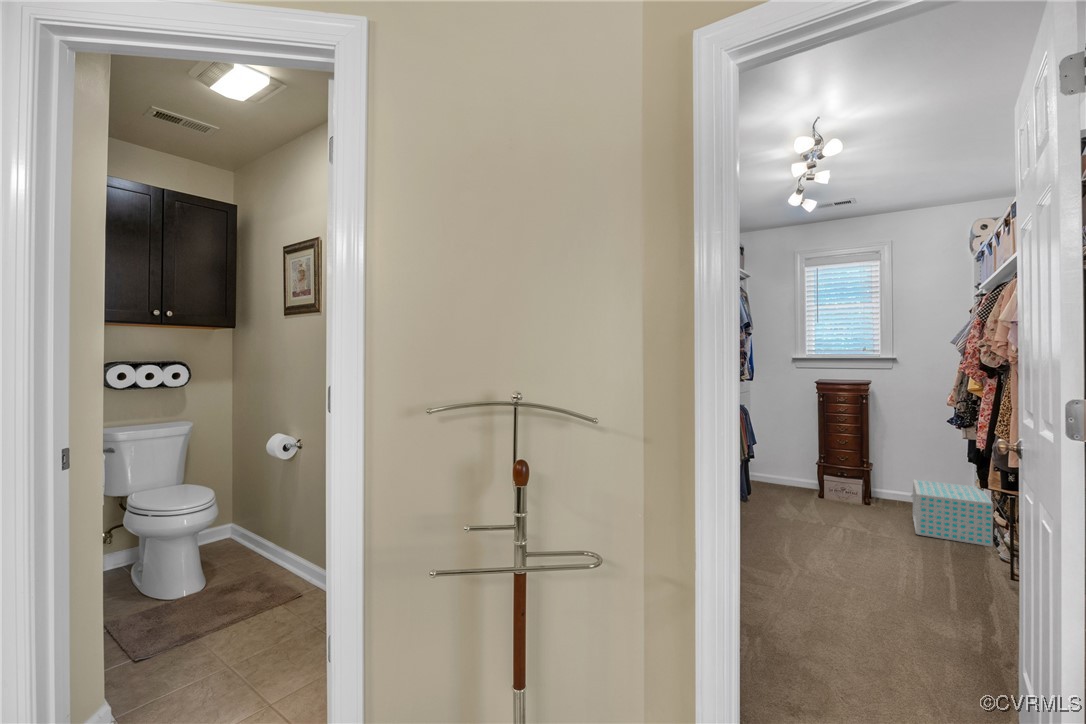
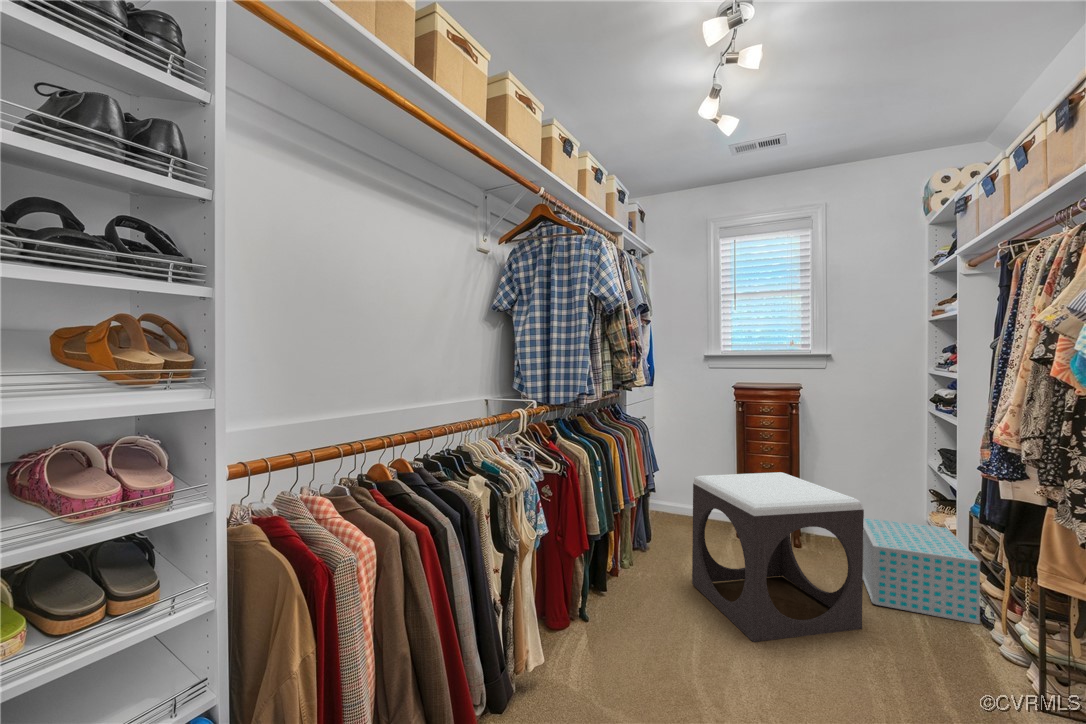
footstool: none [784,444,905,548] -> present [692,472,864,642]

